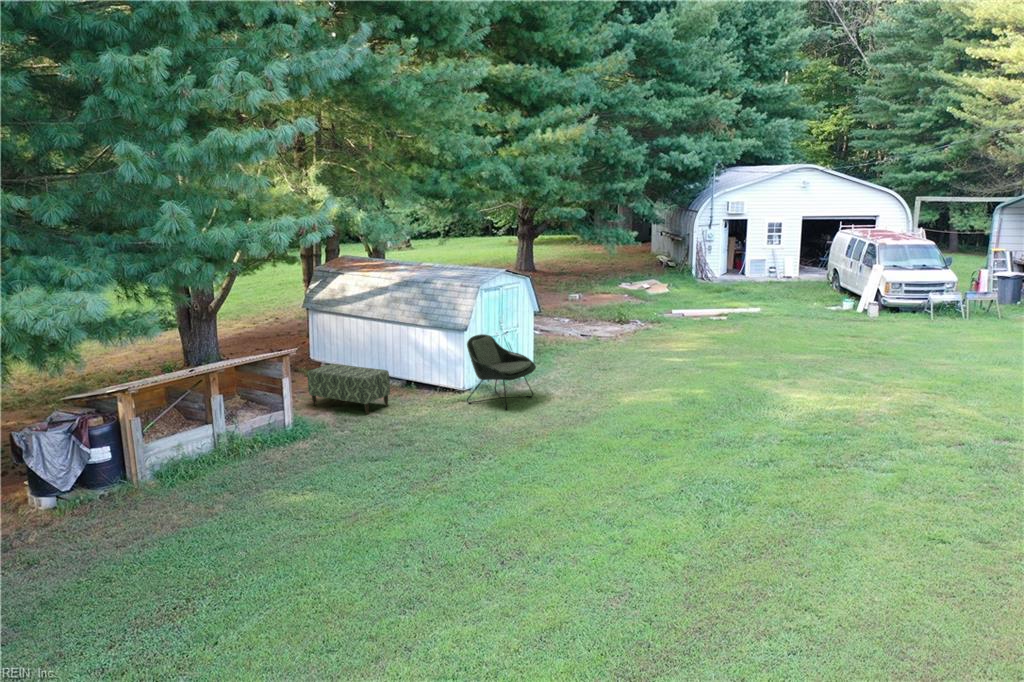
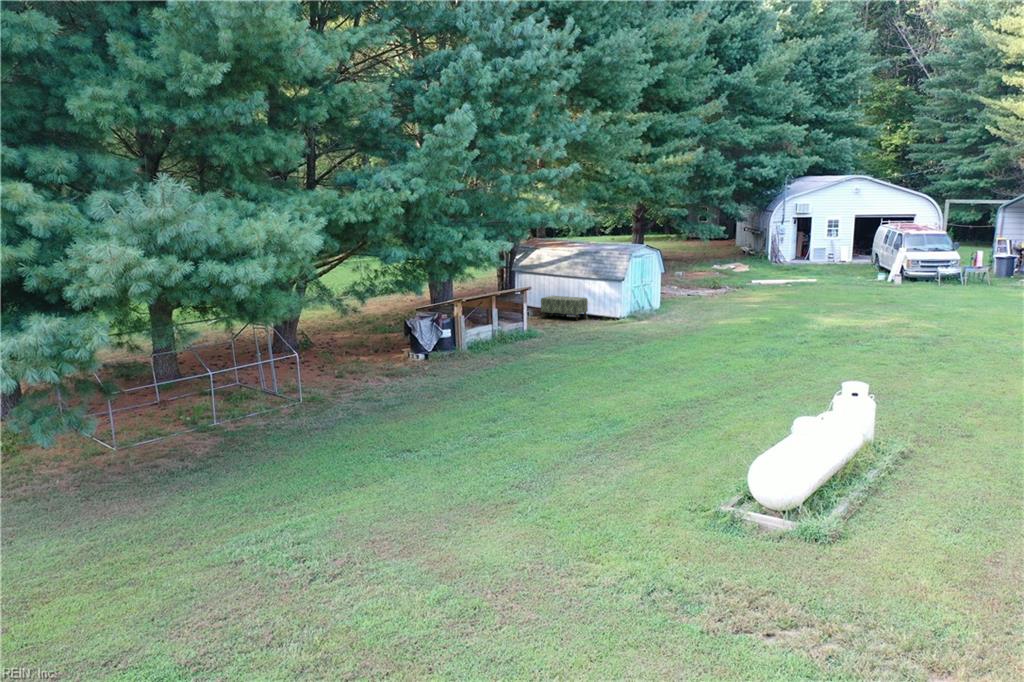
lounge chair: present [467,334,536,410] -> none [631,279,671,319]

